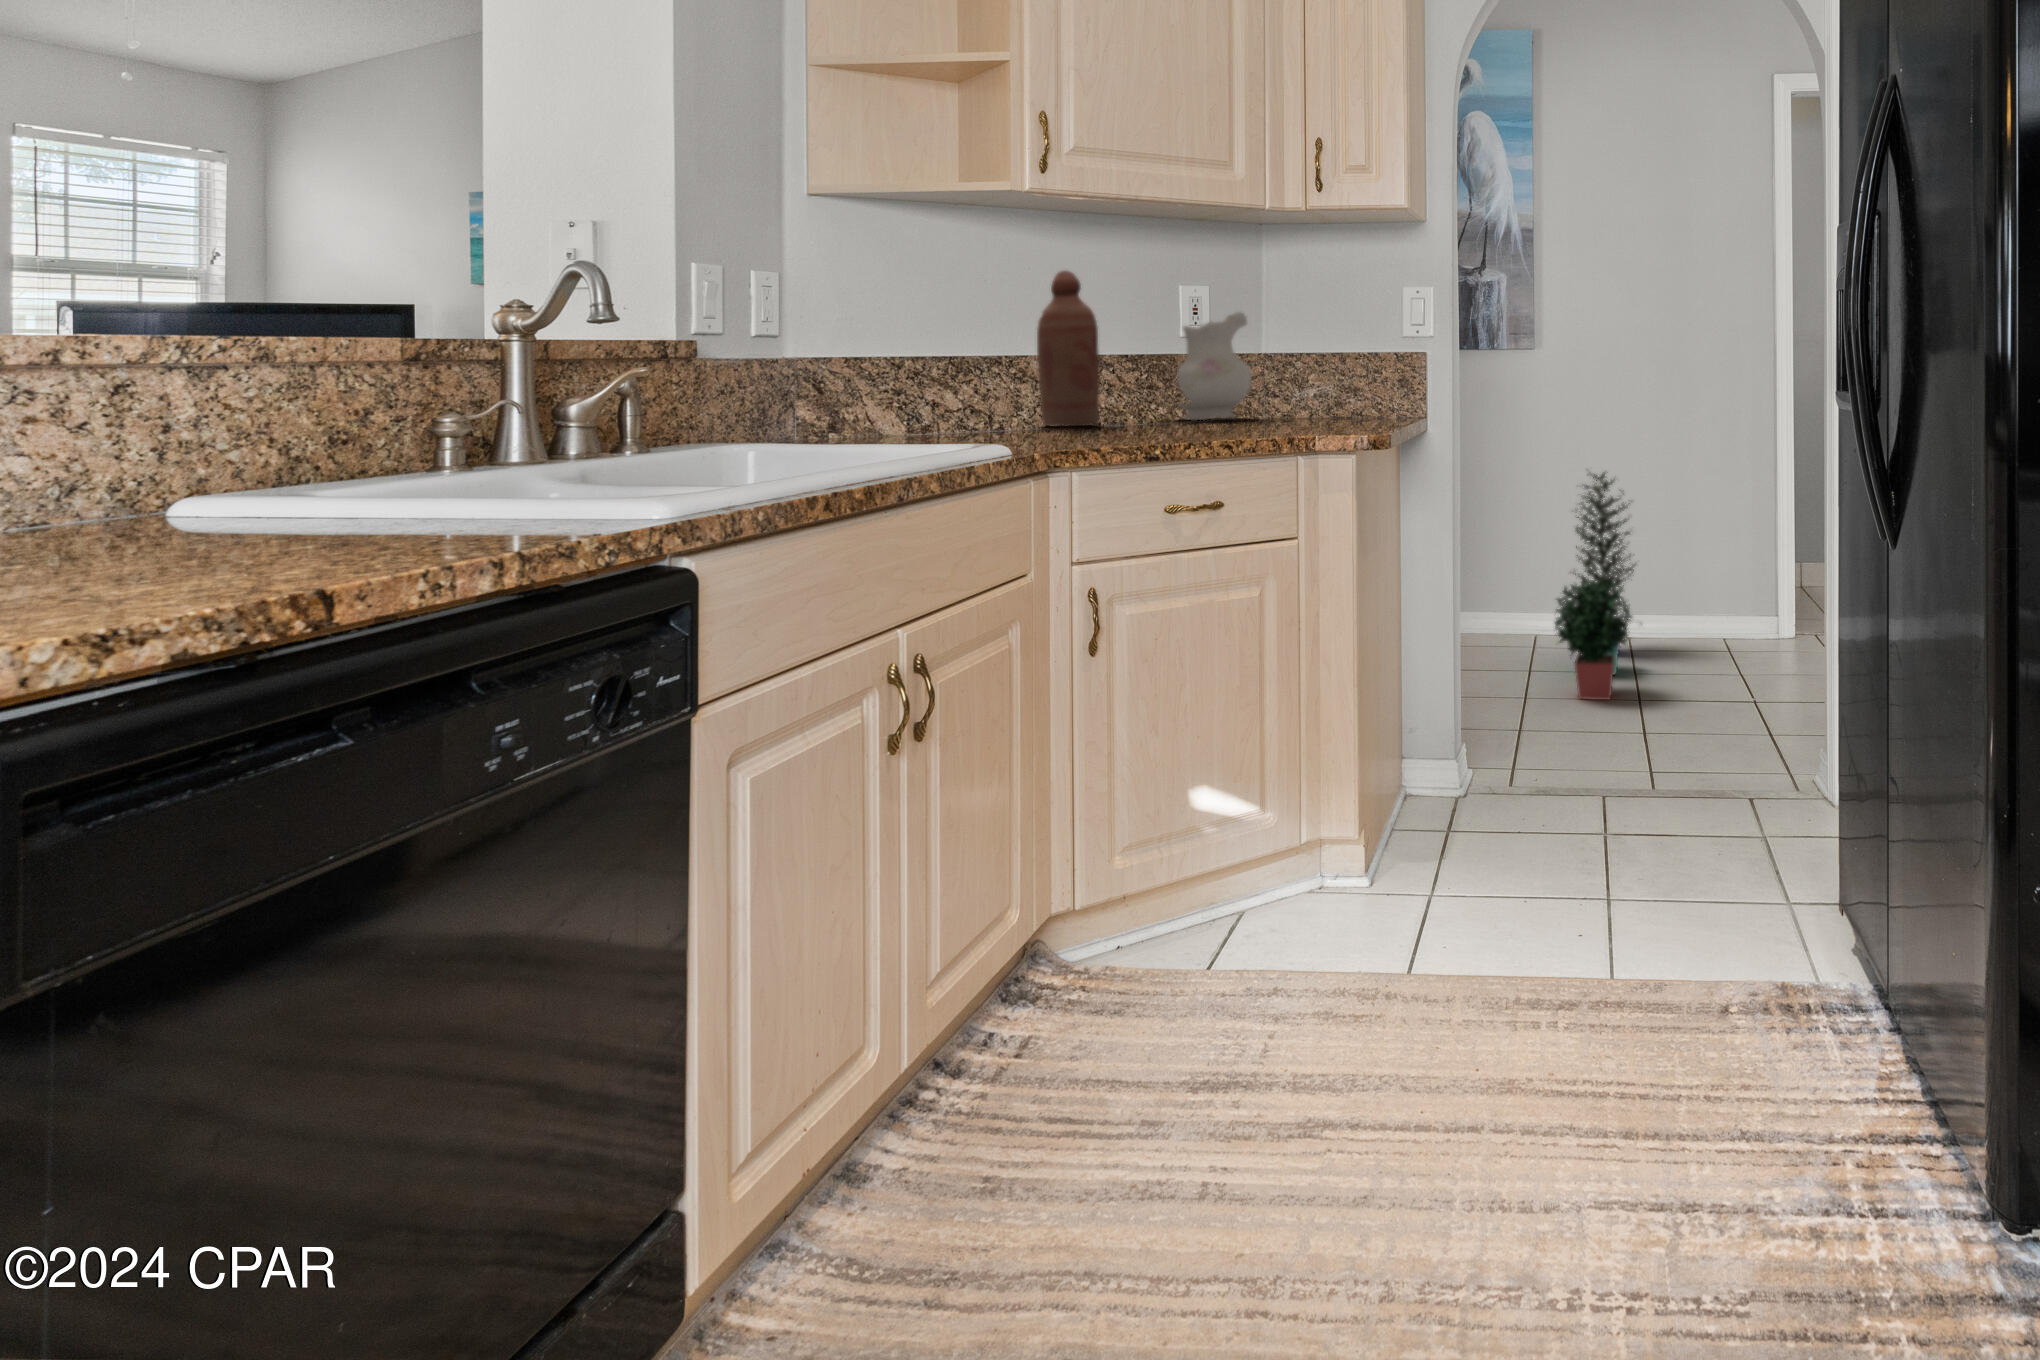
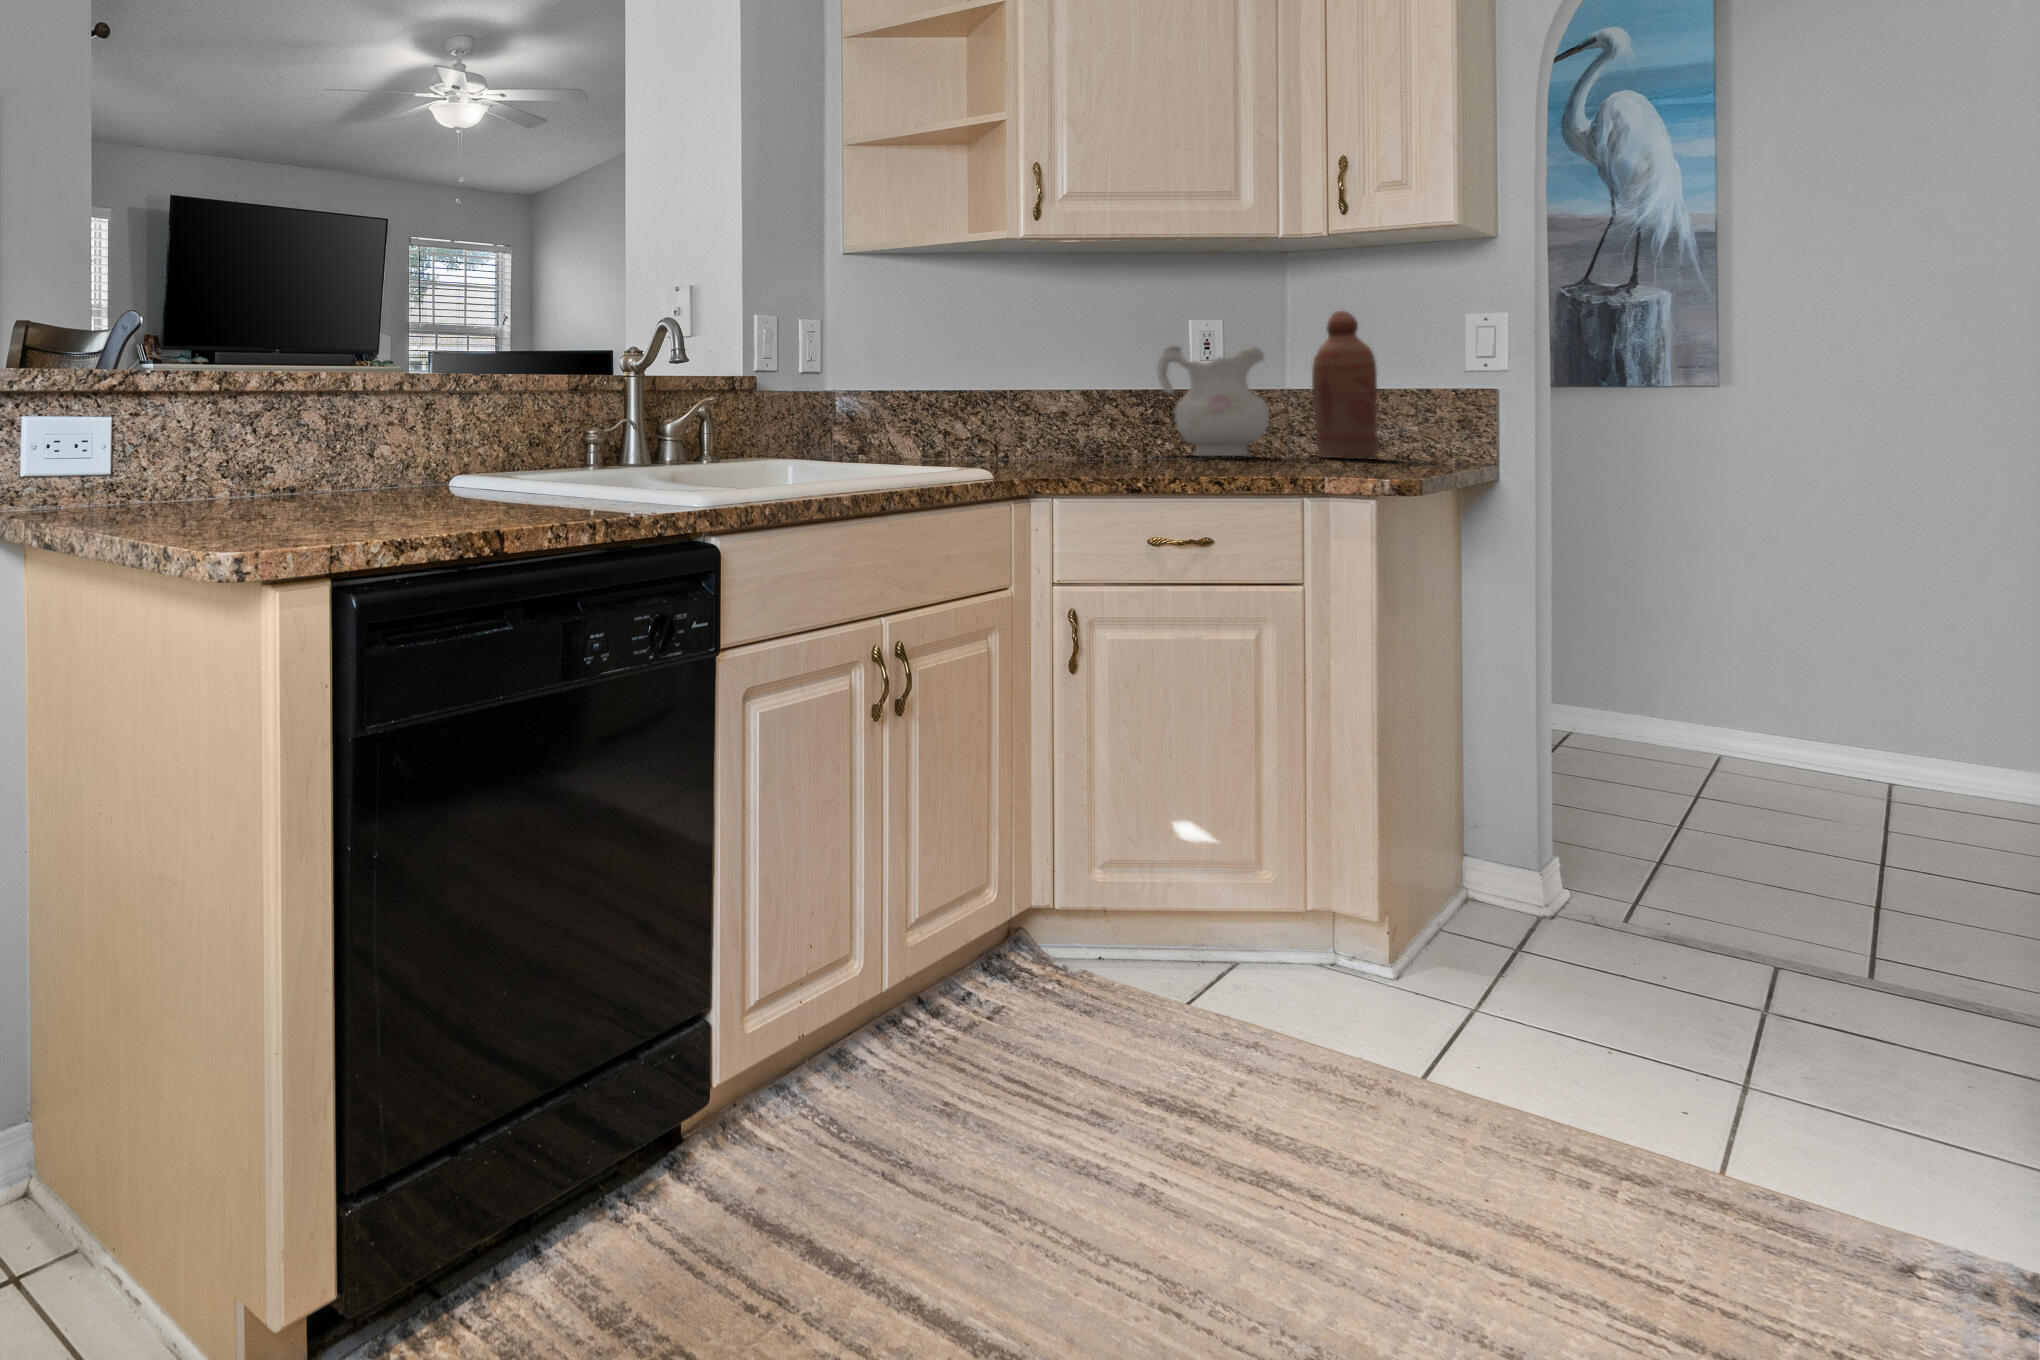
bottle: present [1037,270,1100,426] -> present [1312,311,1379,459]
potted plant: present [1555,473,1634,700] -> none [1718,543,1892,850]

